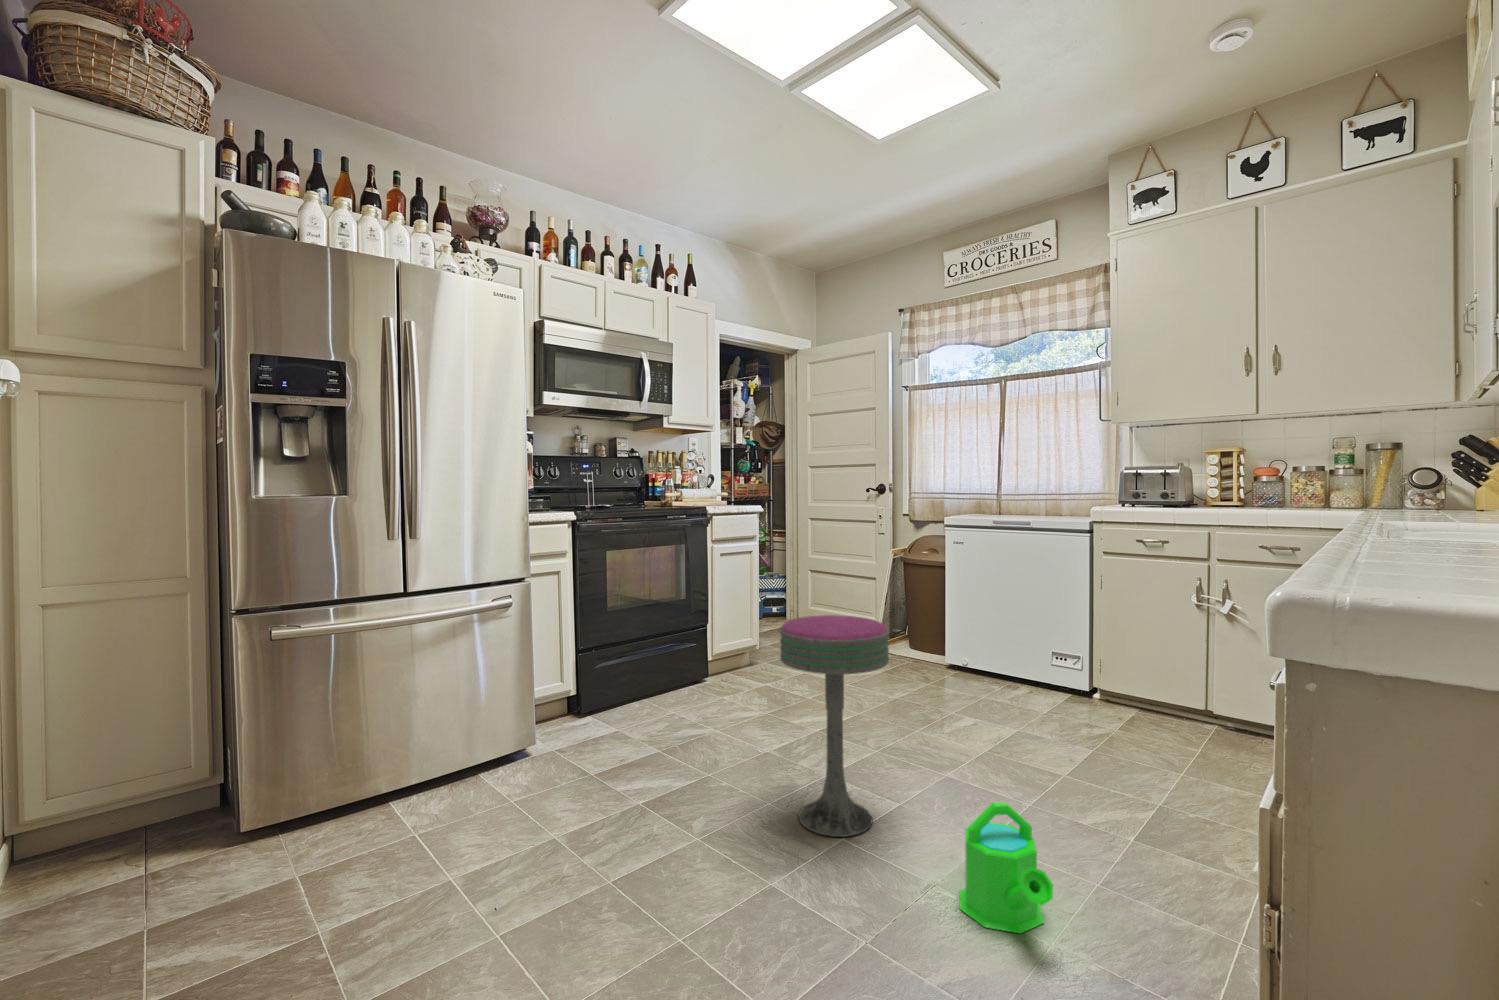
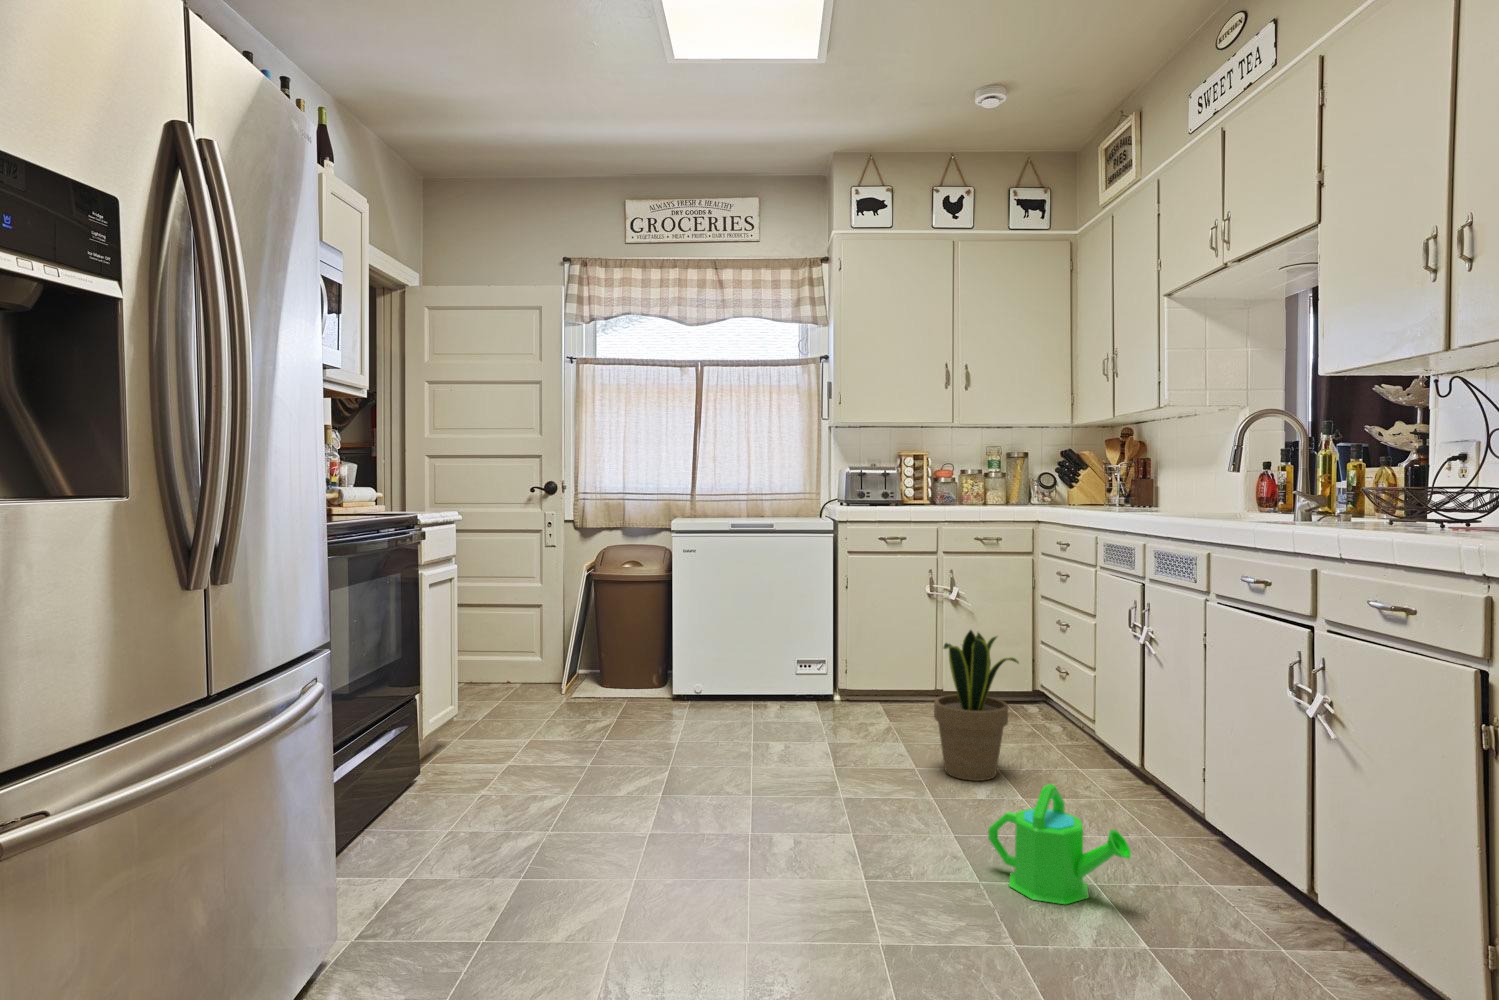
bar stool: present [780,615,889,837] -> none [765,632,892,889]
potted plant: none [1066,639,1167,804] -> present [934,630,1018,781]

